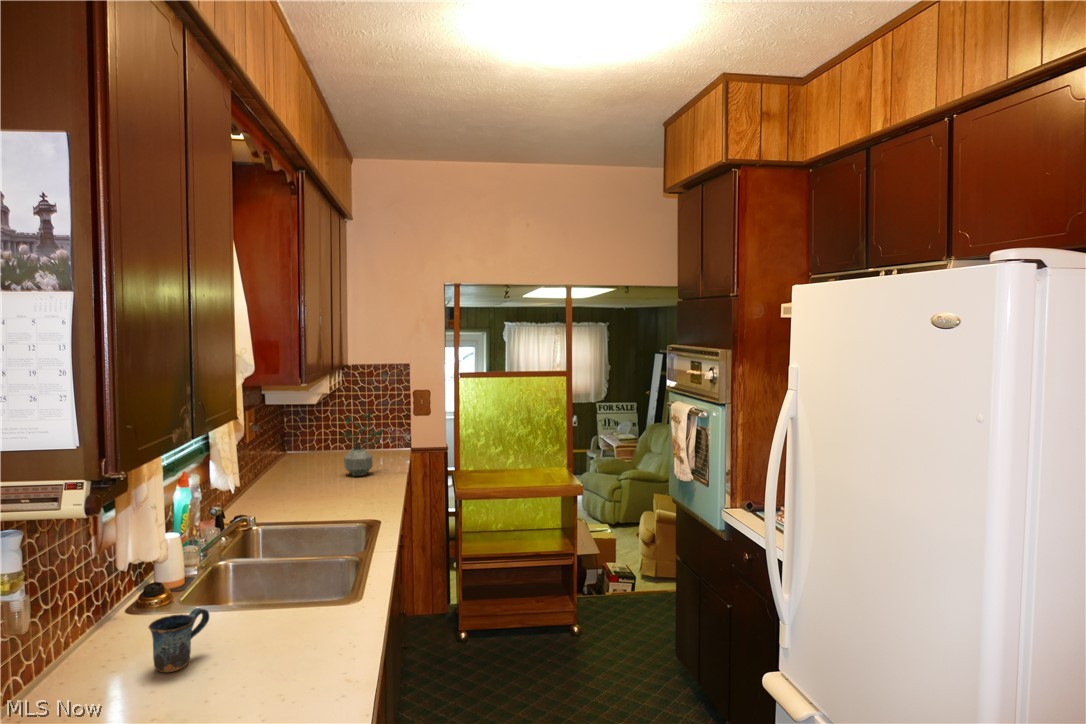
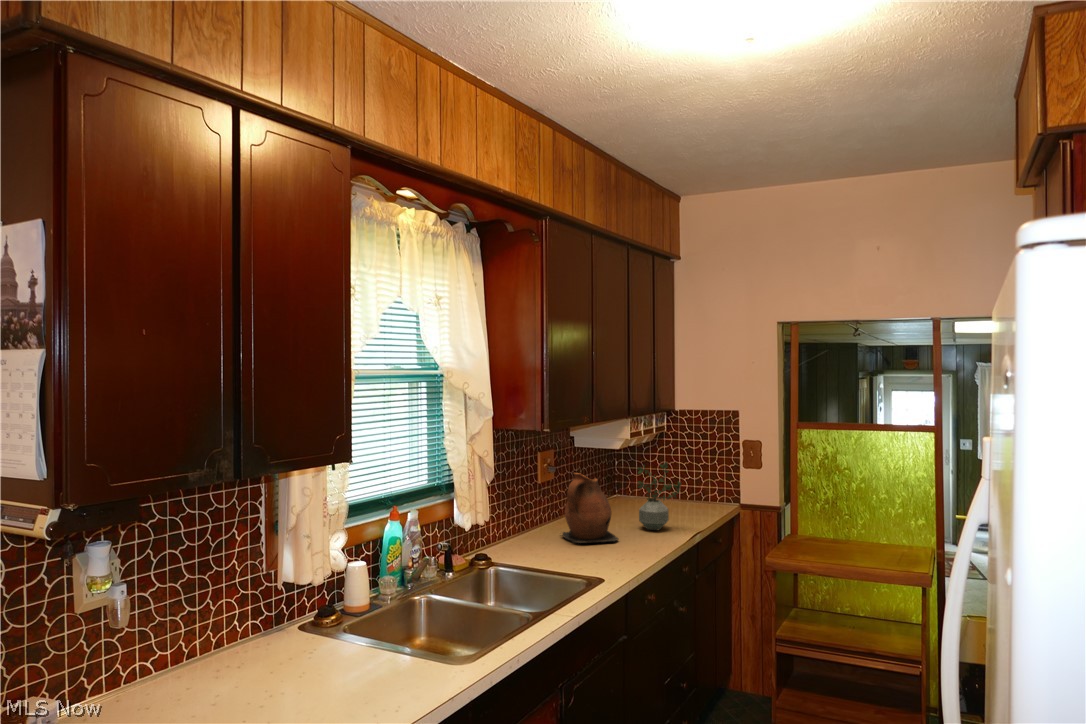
ceramic pitcher: none [276,428,340,495] -> present [562,473,618,543]
mug: present [148,608,209,672] -> none [257,644,316,700]

